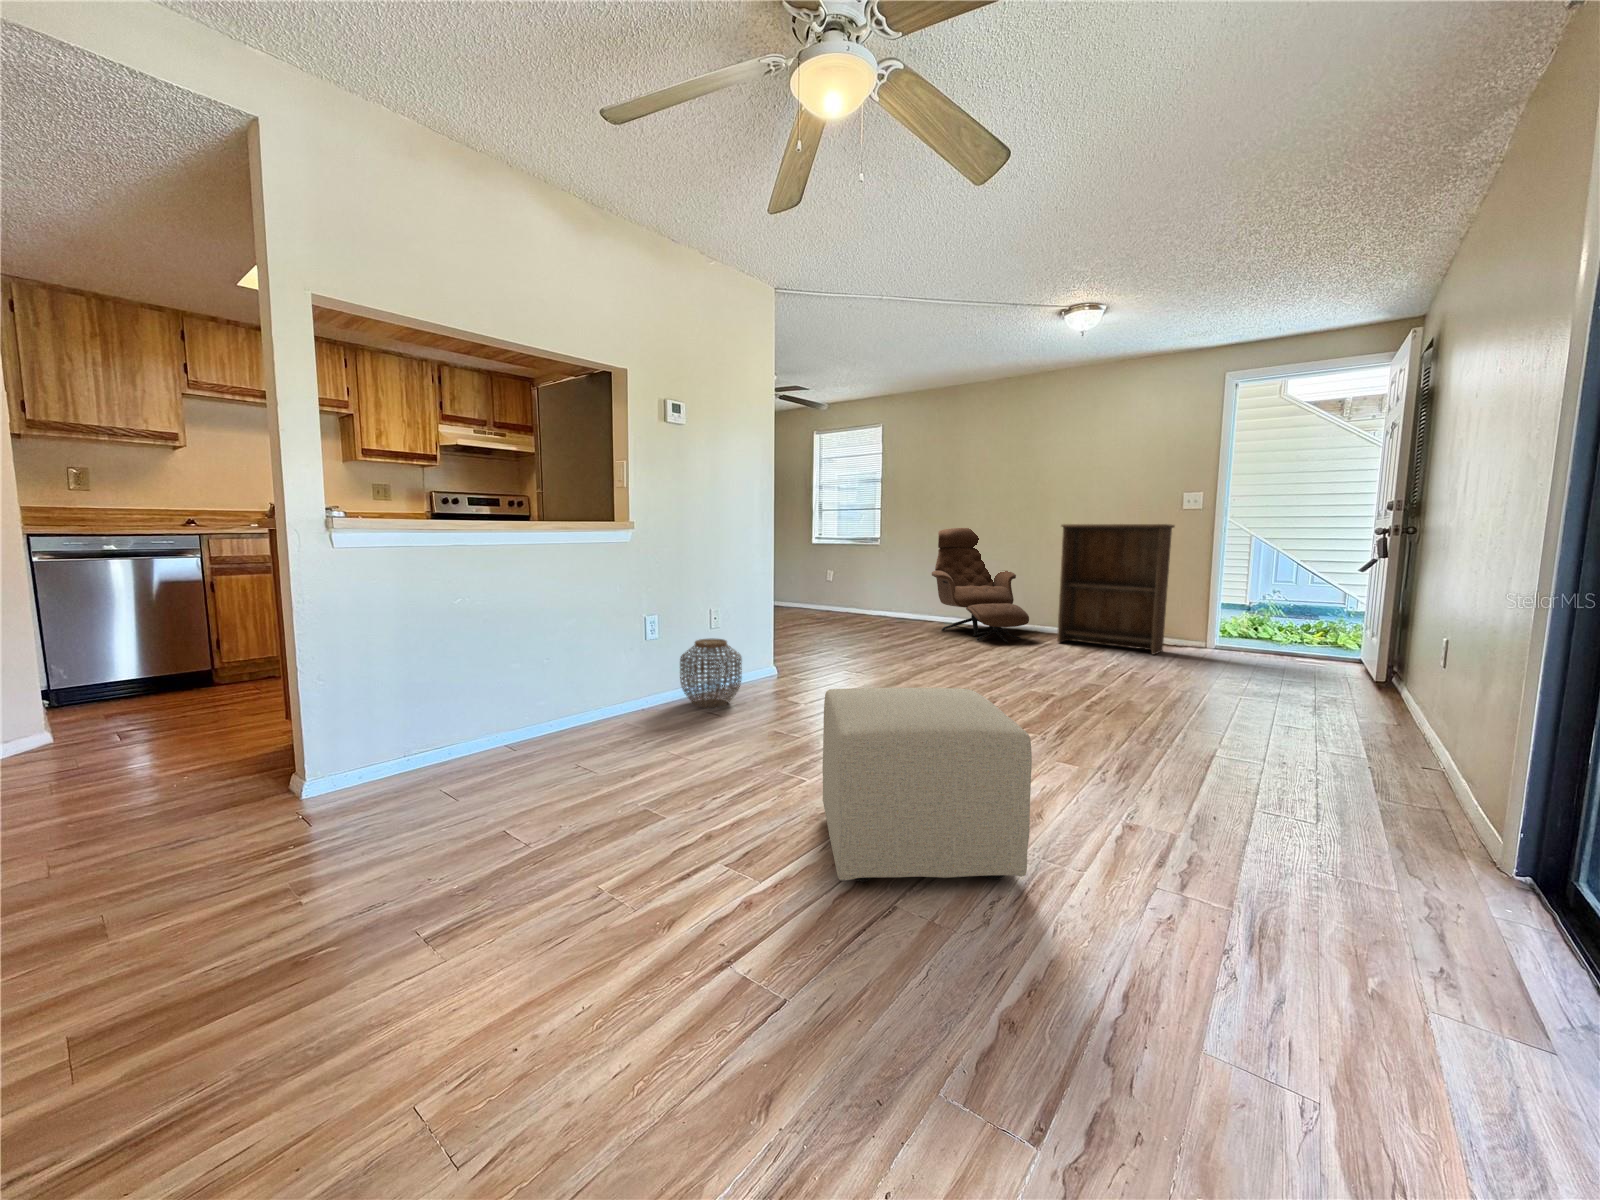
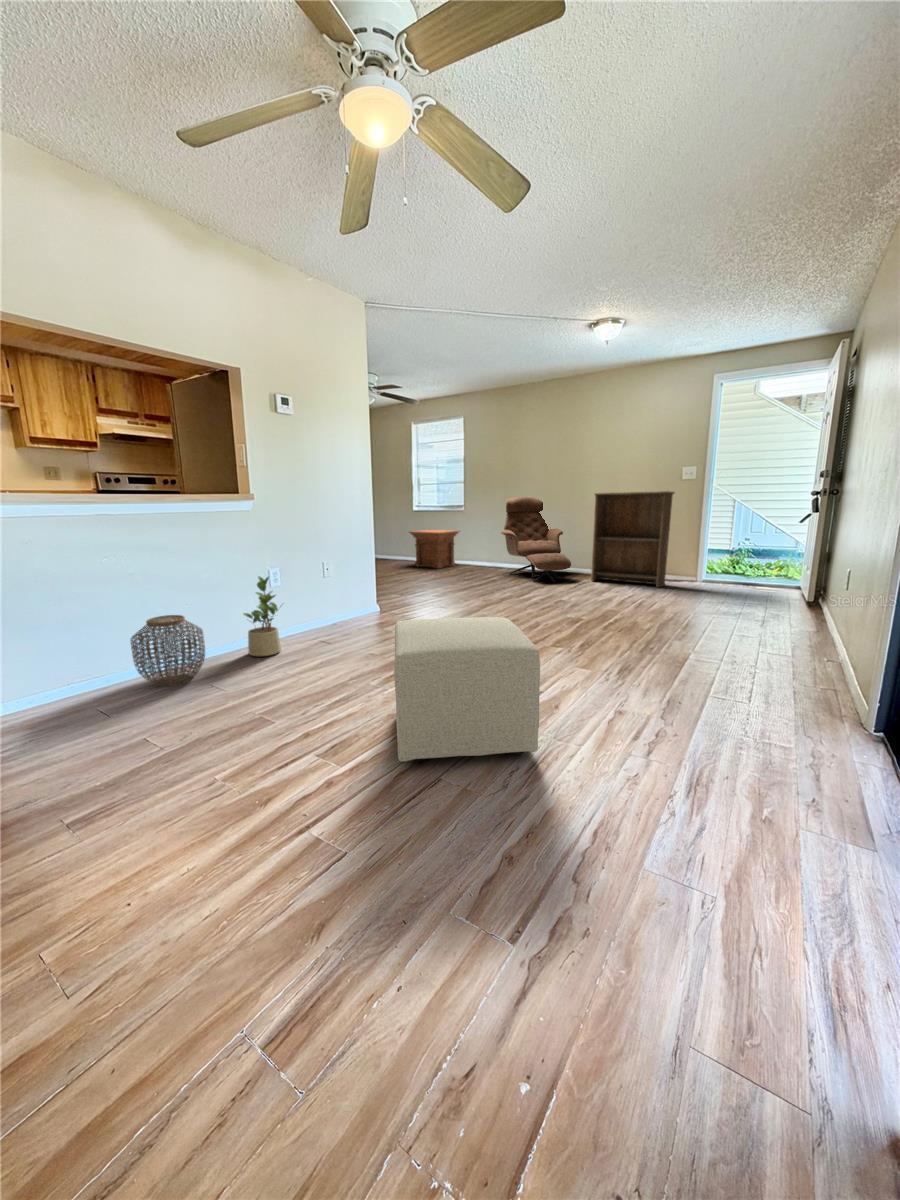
side table: none [805,568,875,620] -> present [409,530,460,568]
potted plant: none [610,624,663,730] -> present [243,576,281,656]
woven basket: present [680,638,742,708] -> present [131,615,205,686]

